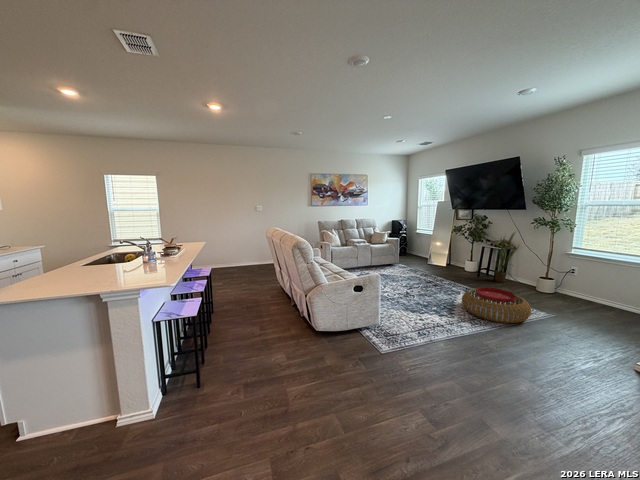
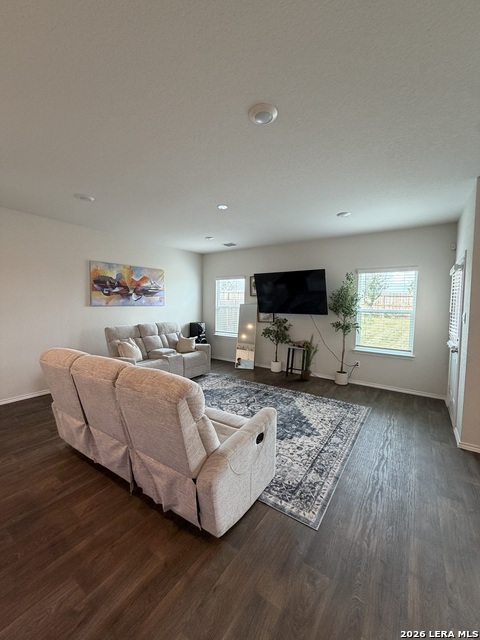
pouf: present [462,288,531,323] -> none [307,390,363,423]

